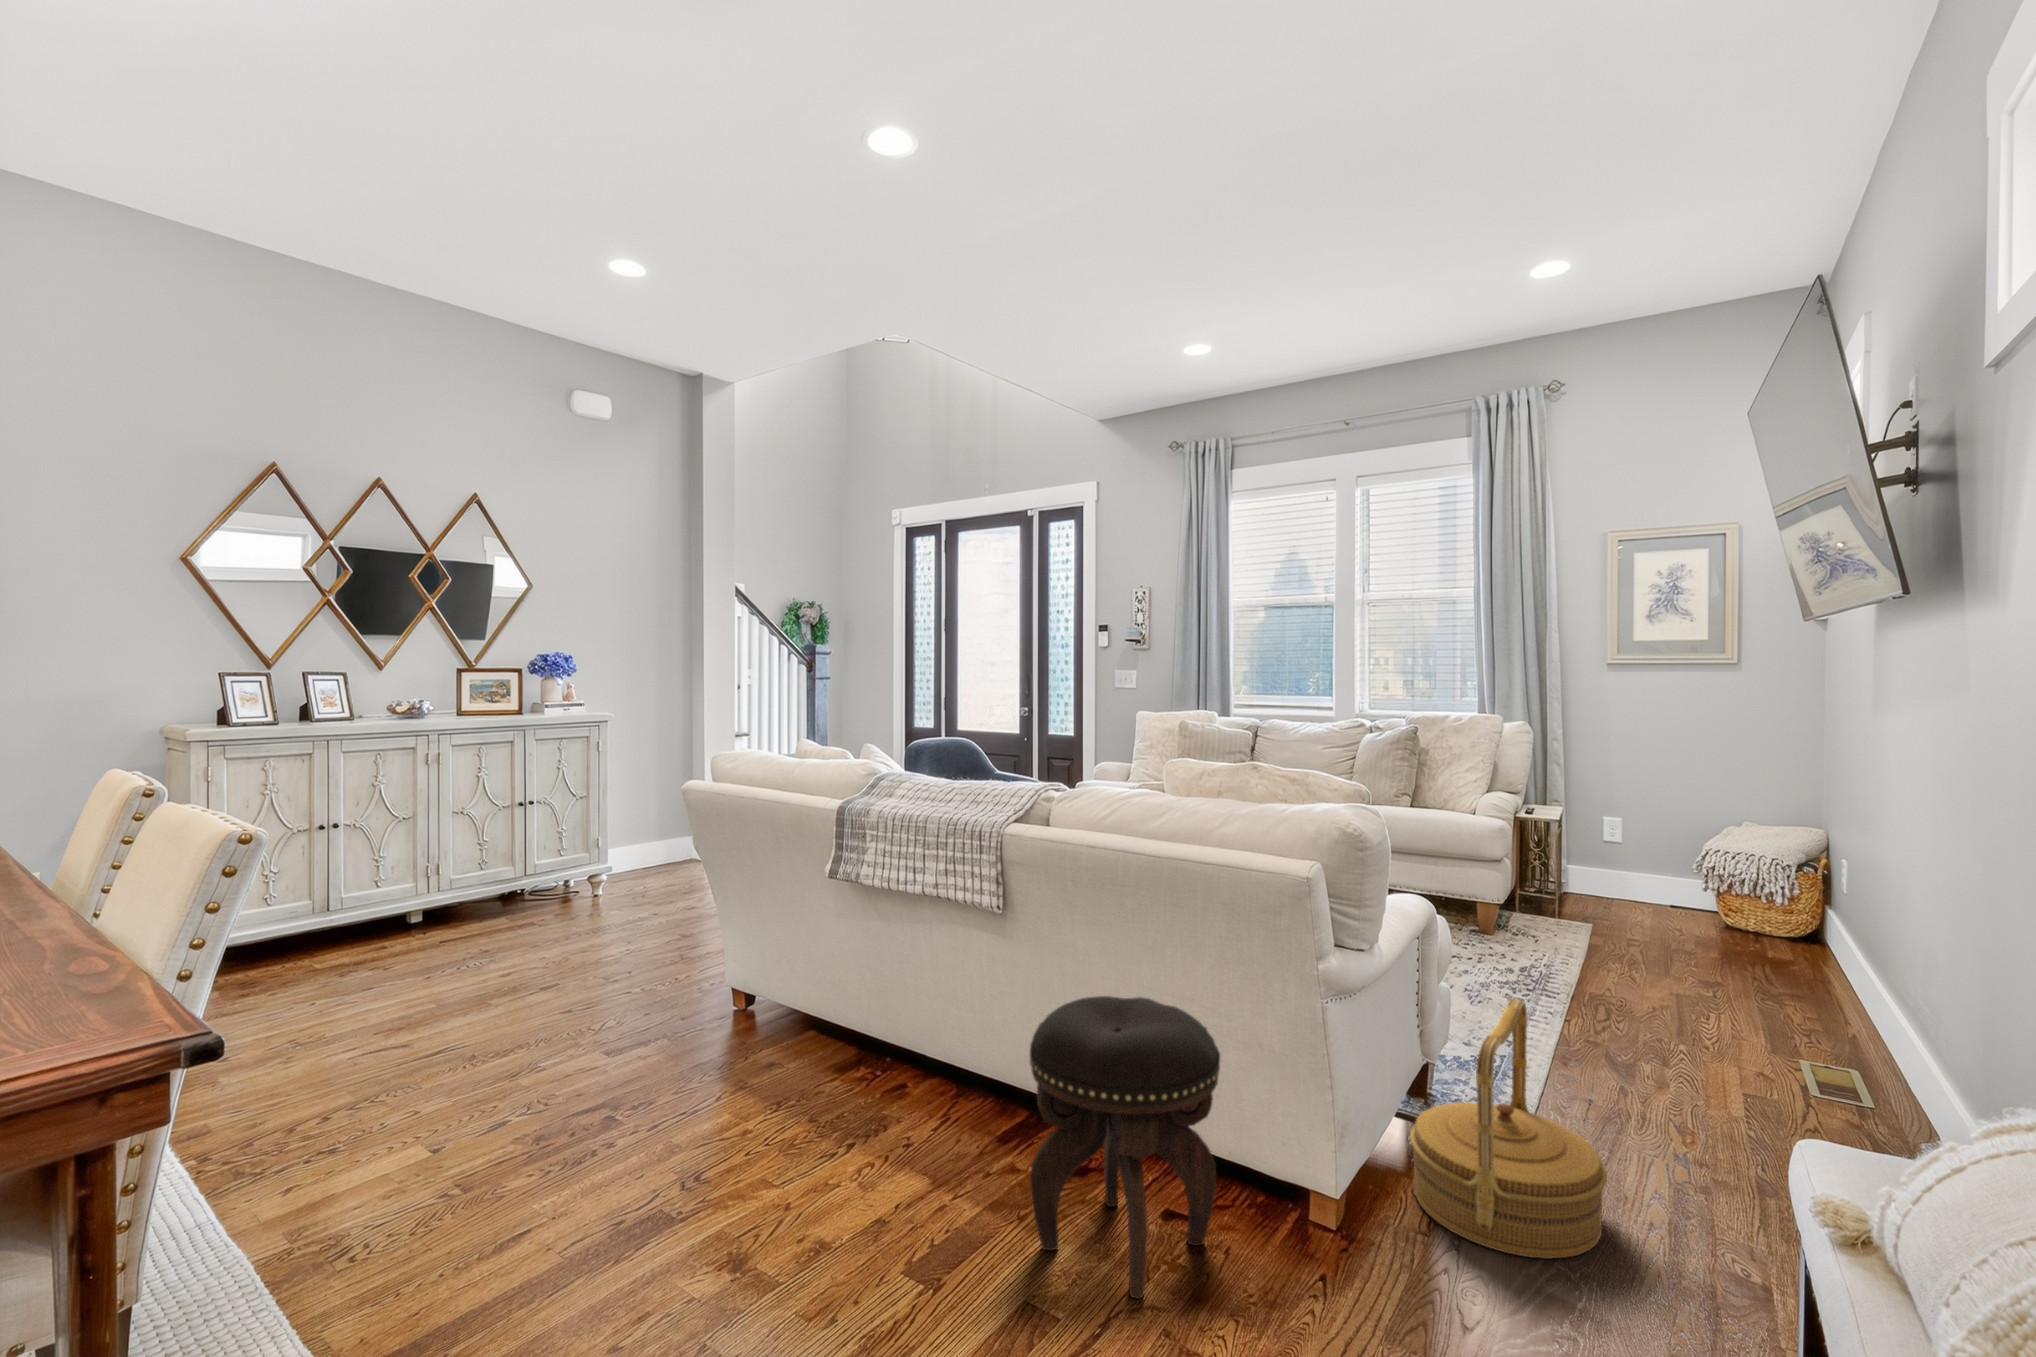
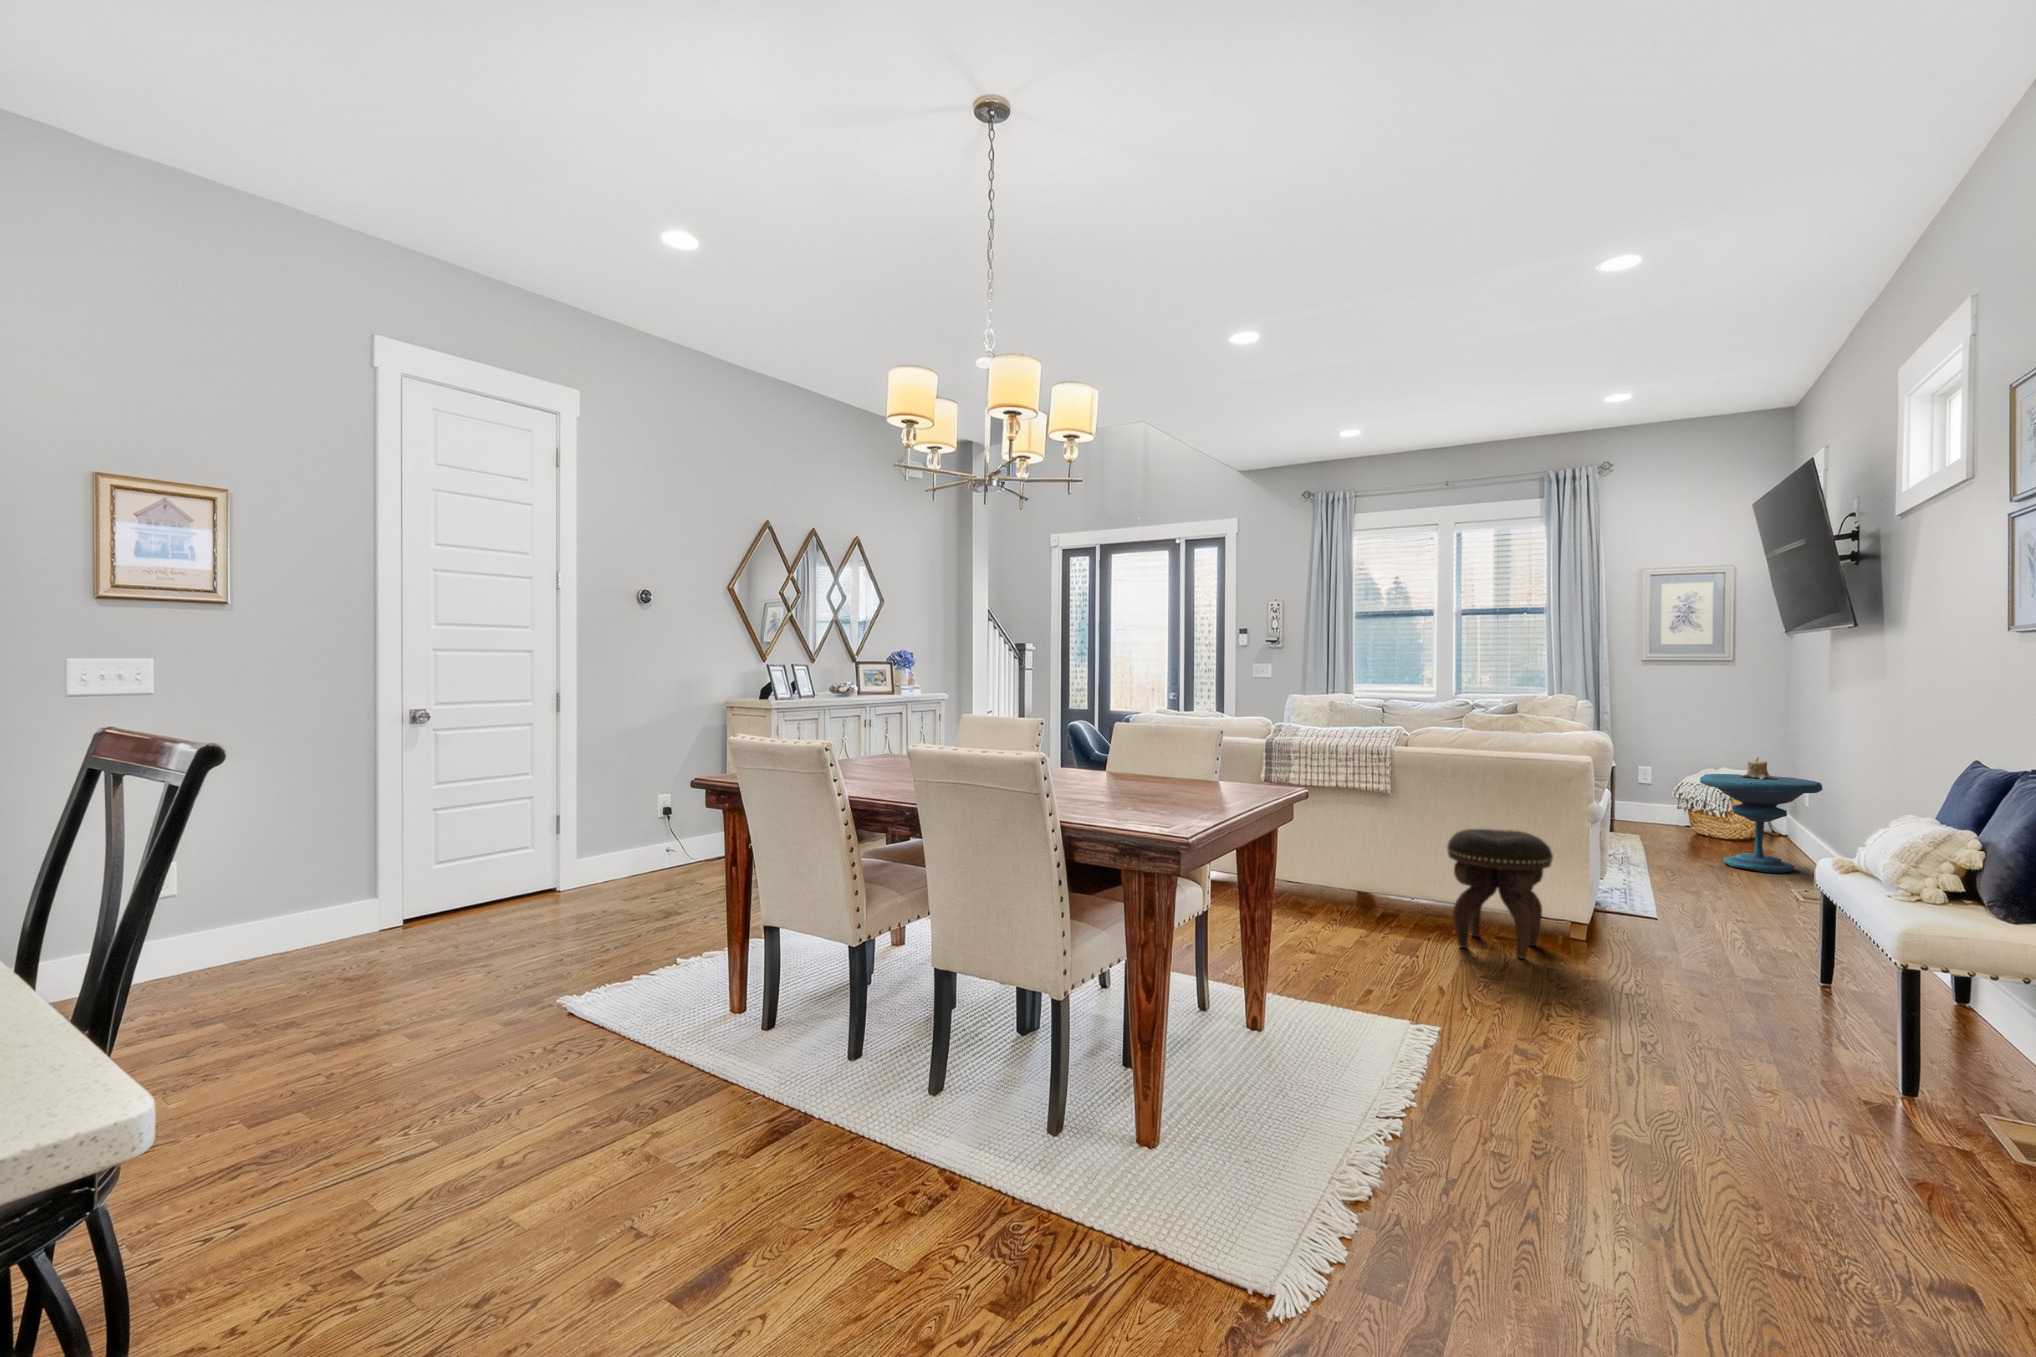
side table: none [1660,822,1860,1018] -> present [1700,757,1822,873]
woven basket: present [1410,998,1607,1259] -> none [1618,834,1726,946]

